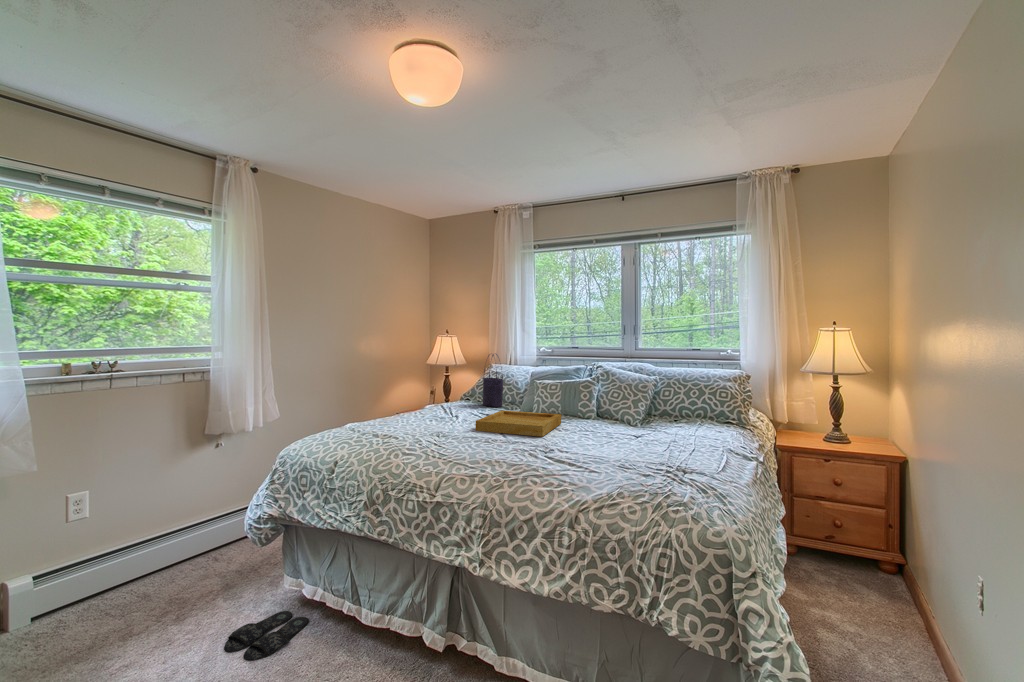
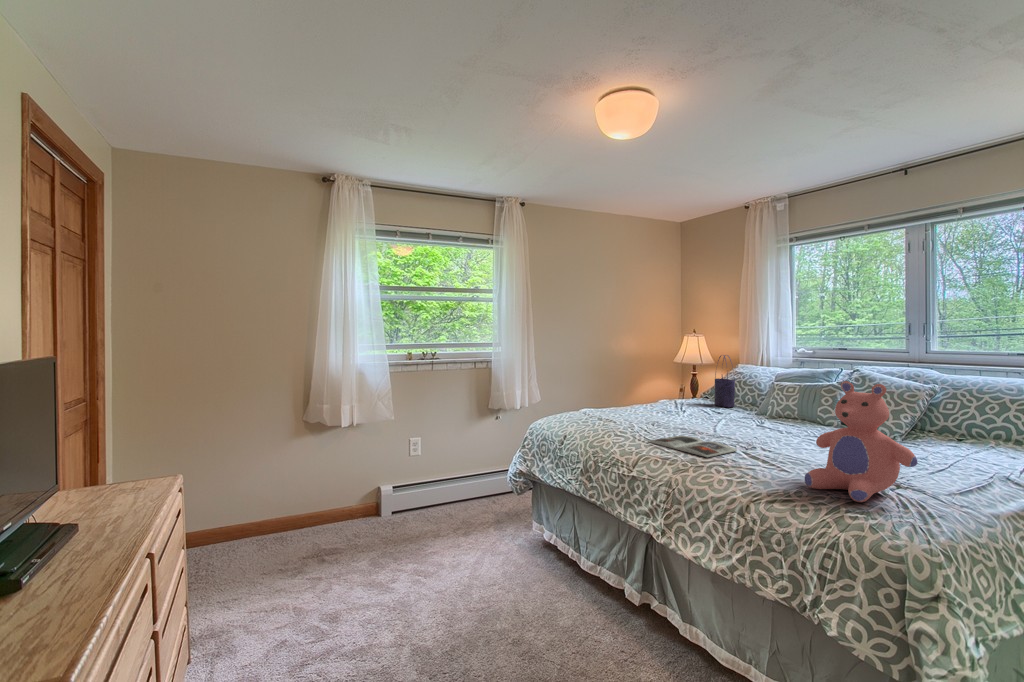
teddy bear: none [619,378,705,494] -> present [804,381,918,502]
tray: present [476,410,561,437] -> none [690,410,789,437]
magazine: none [446,444,539,467] -> present [648,436,737,457]
slippers: present [224,611,309,661] -> none [492,544,548,569]

